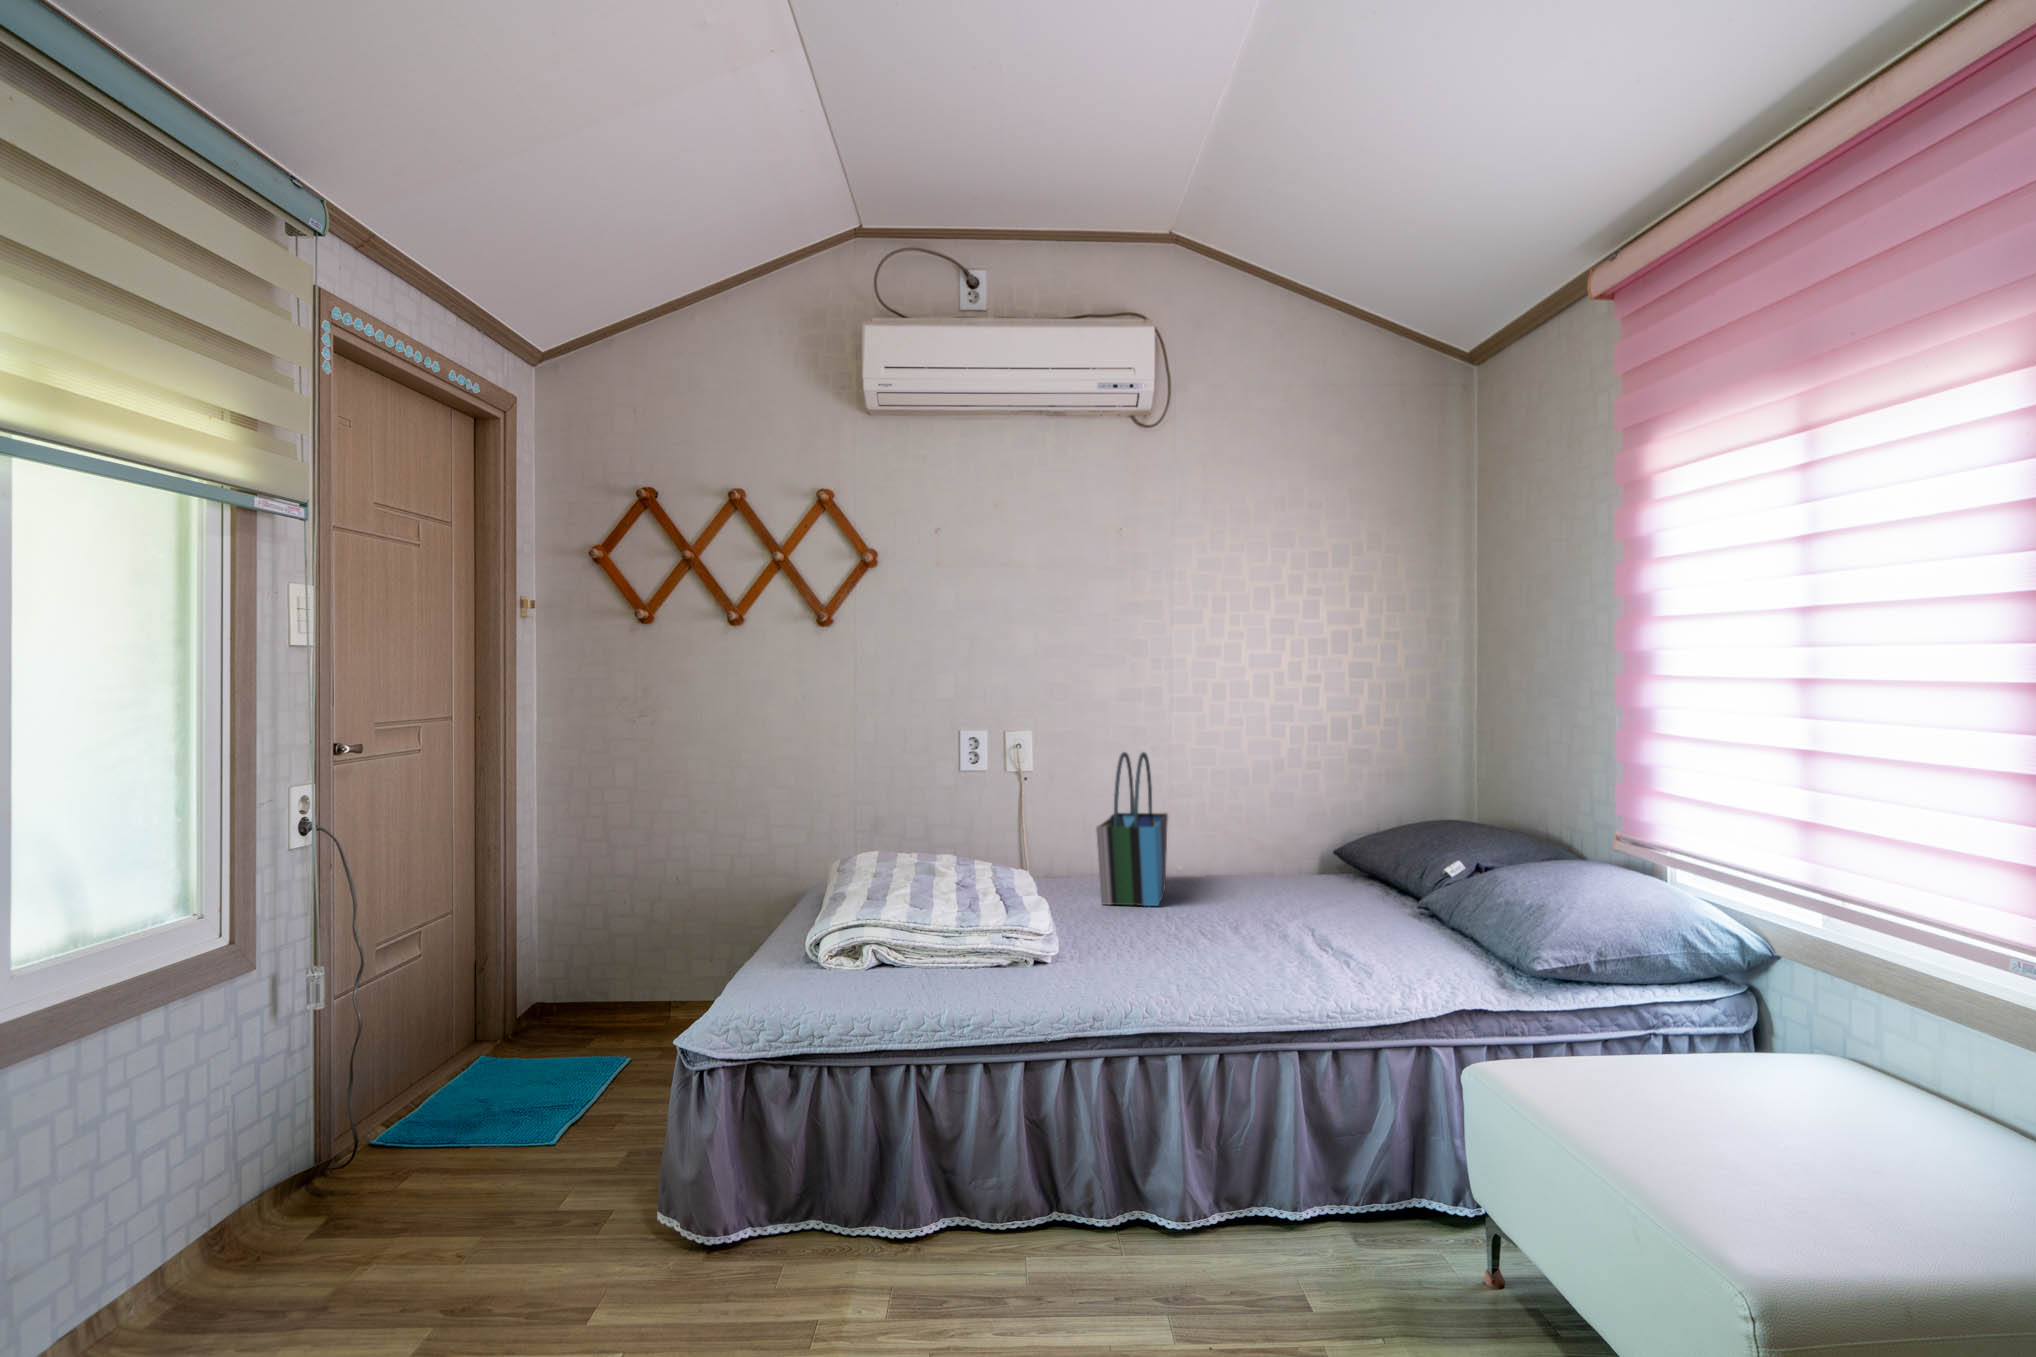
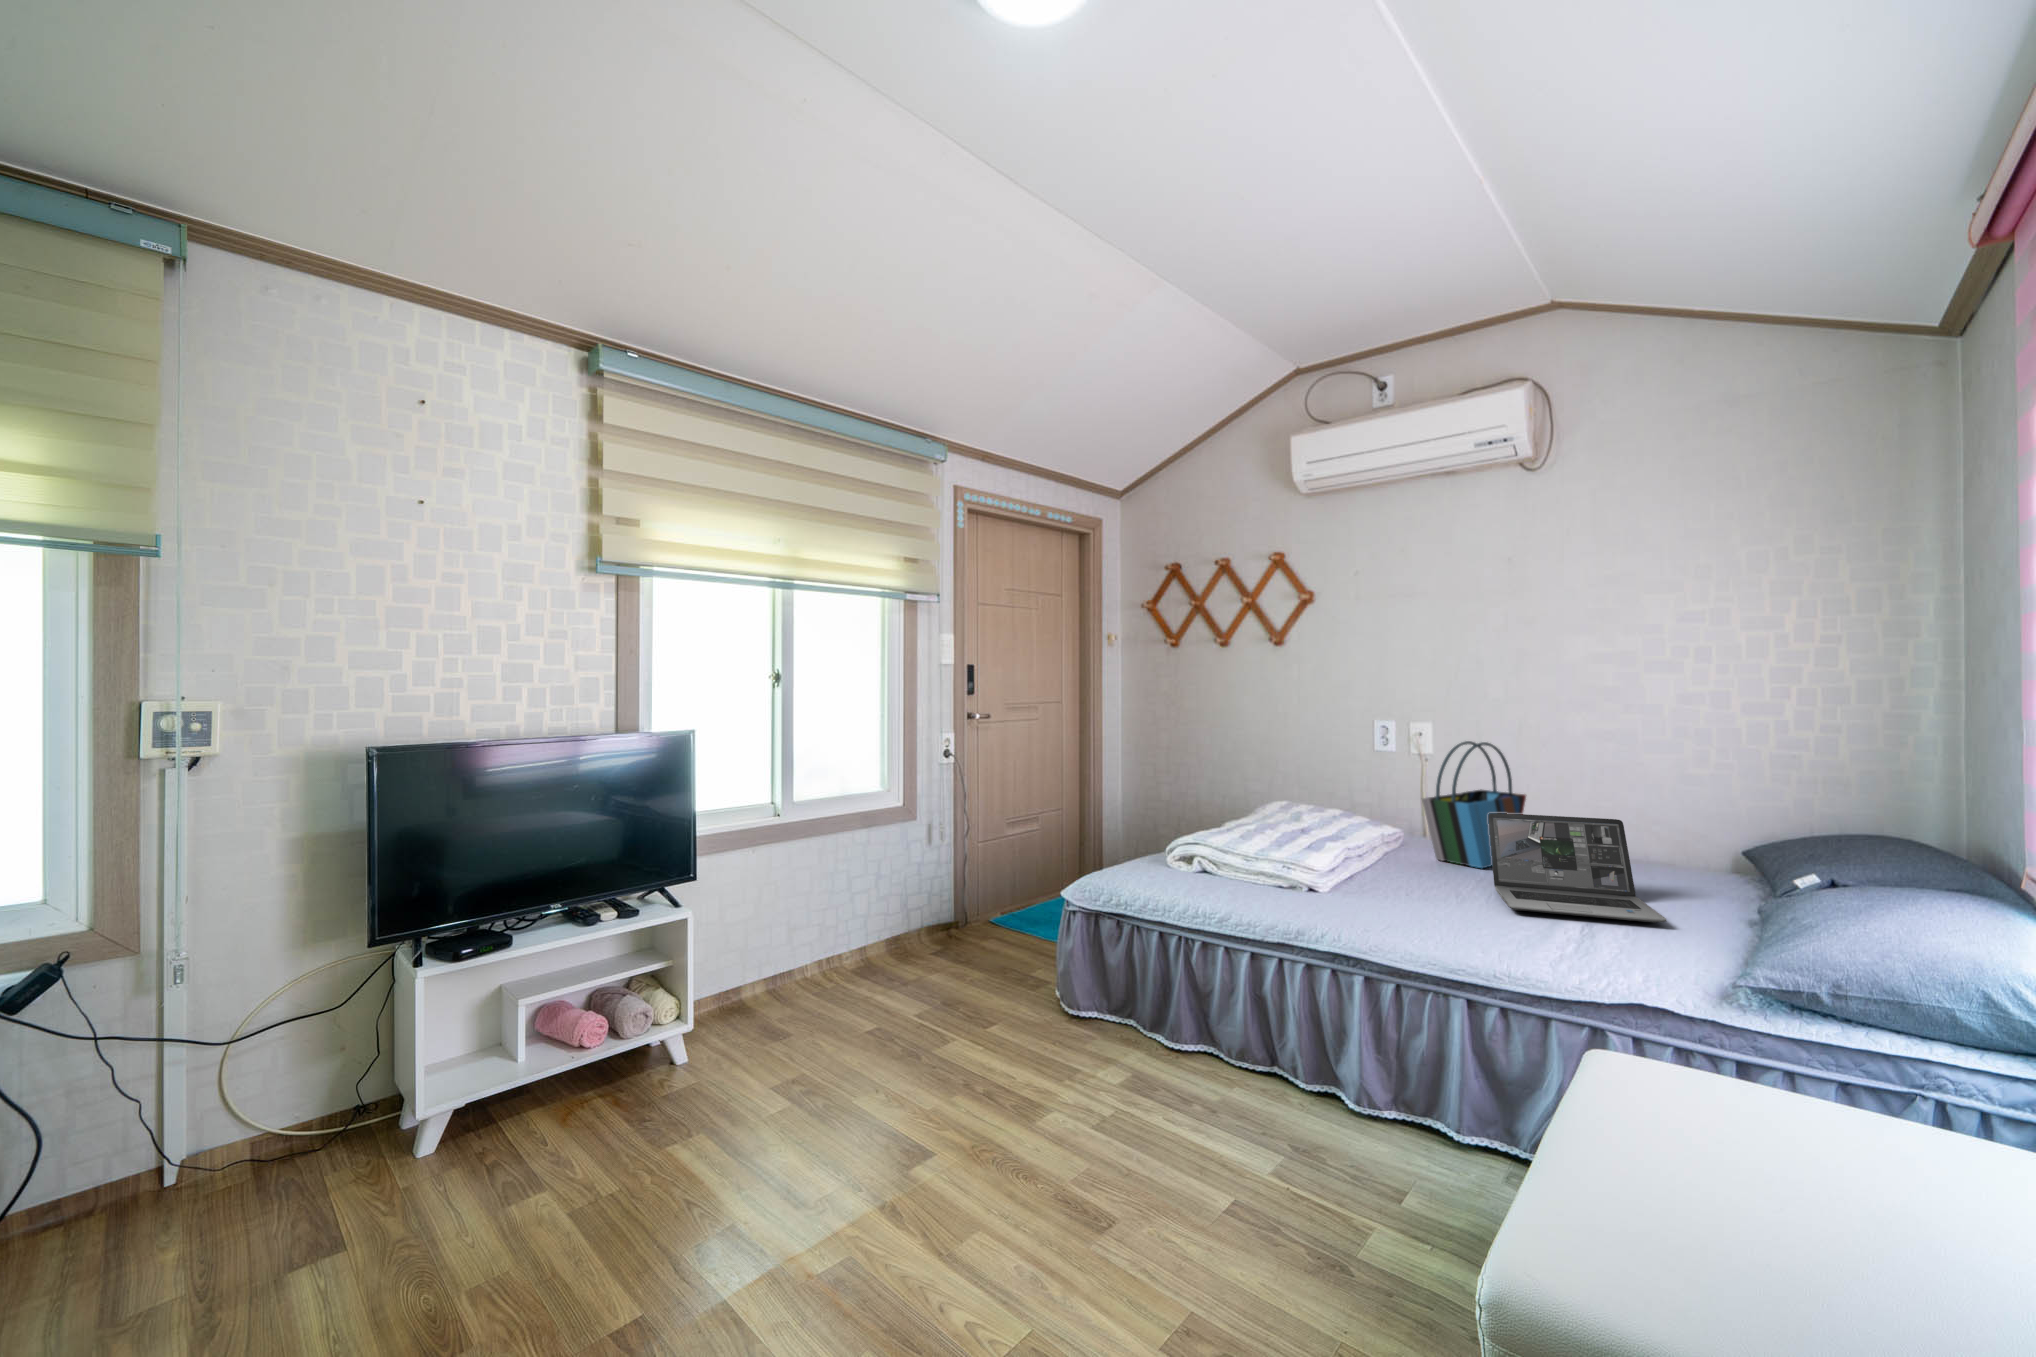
laptop: none [1187,828,1385,941] -> present [1488,813,1666,923]

